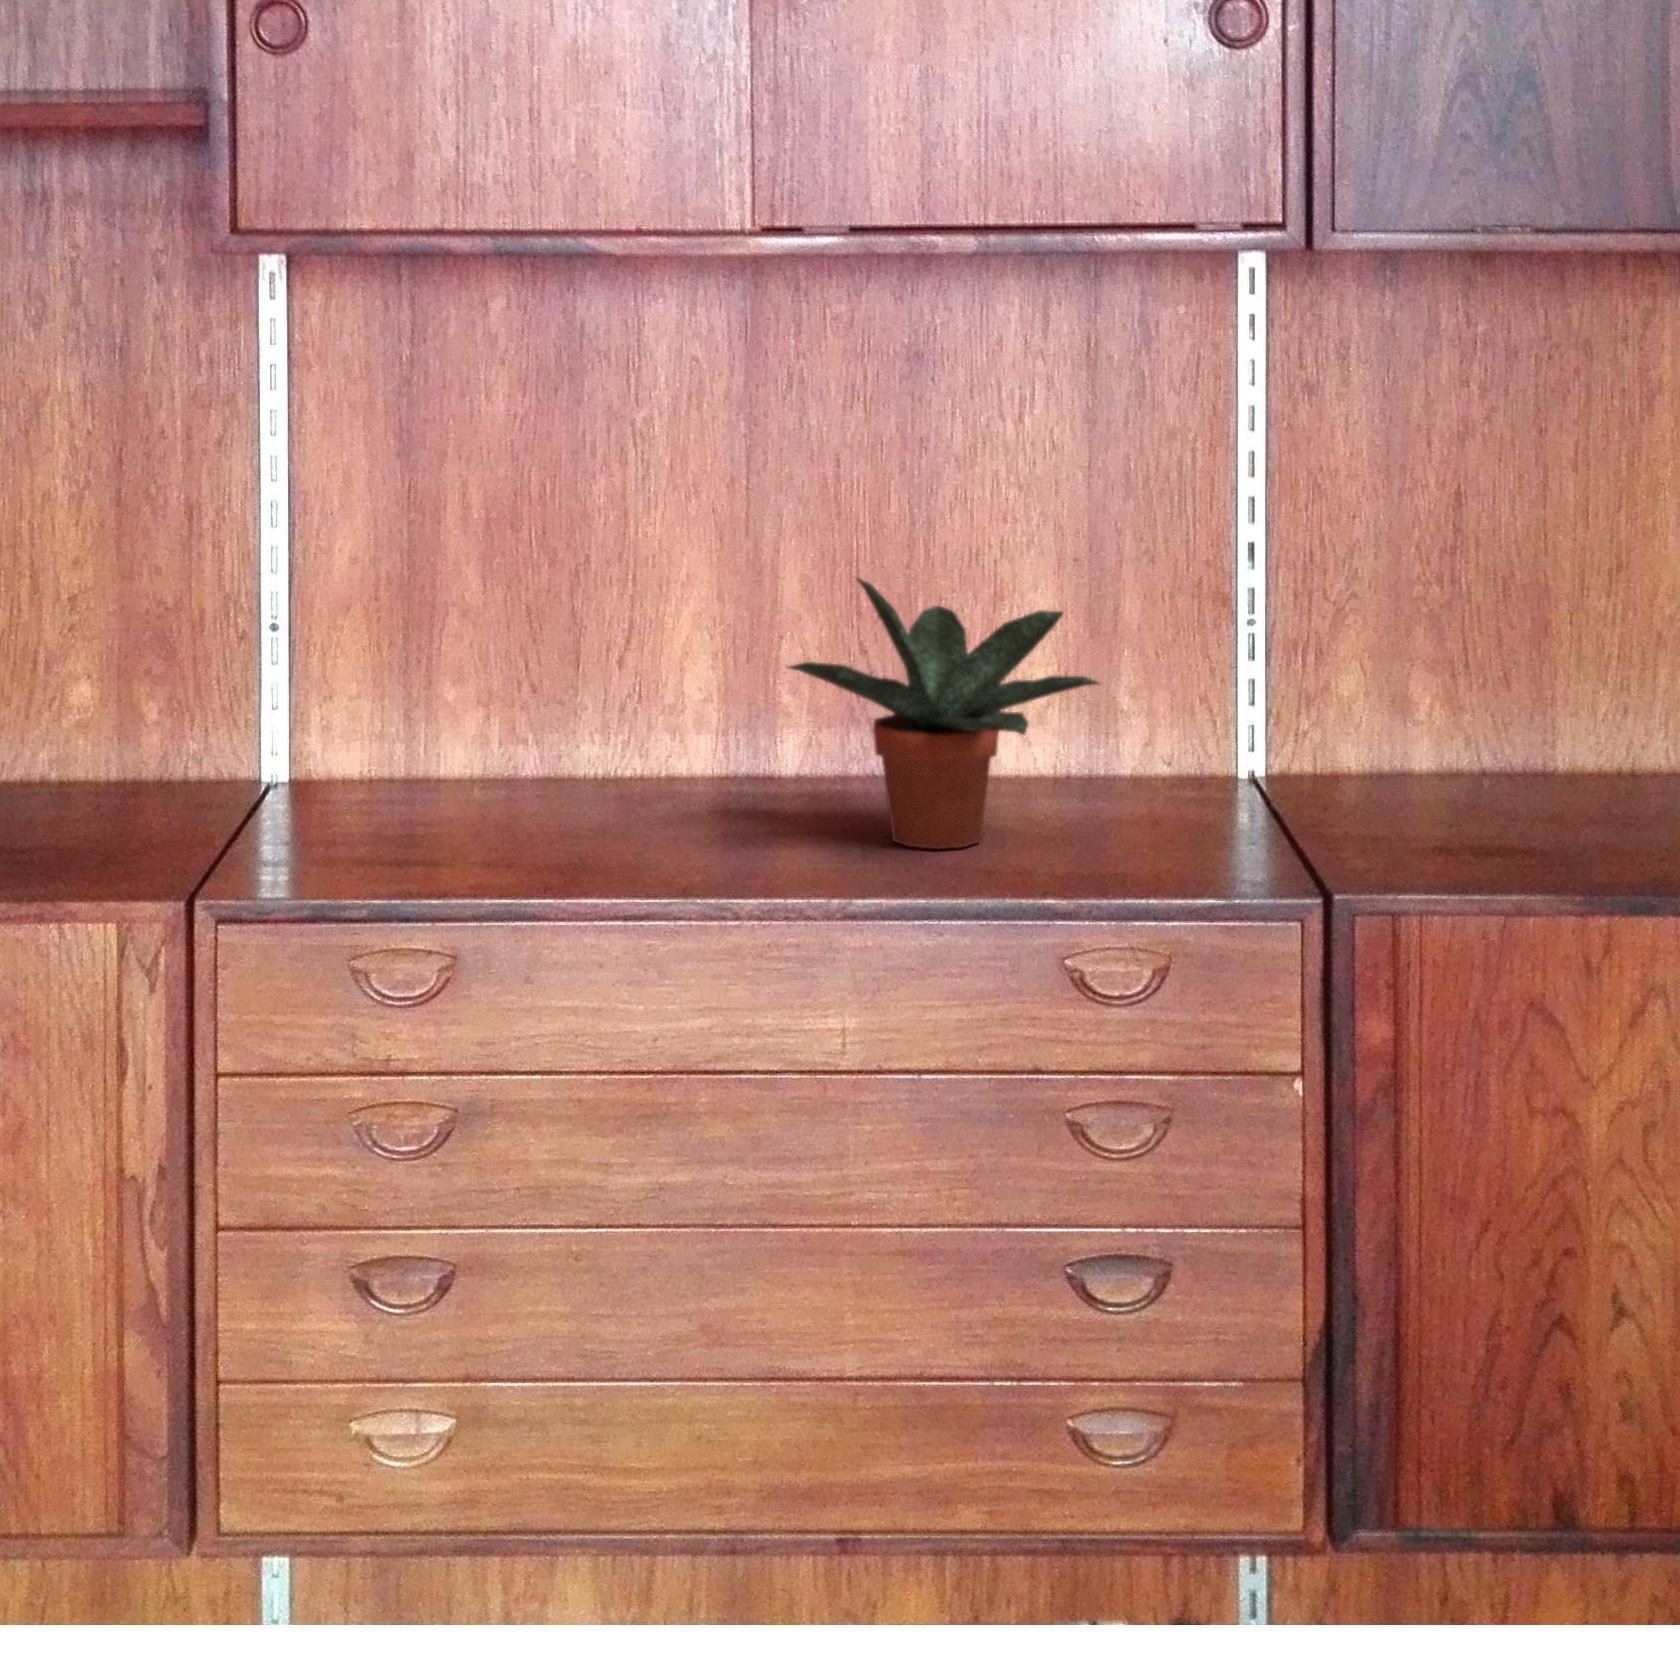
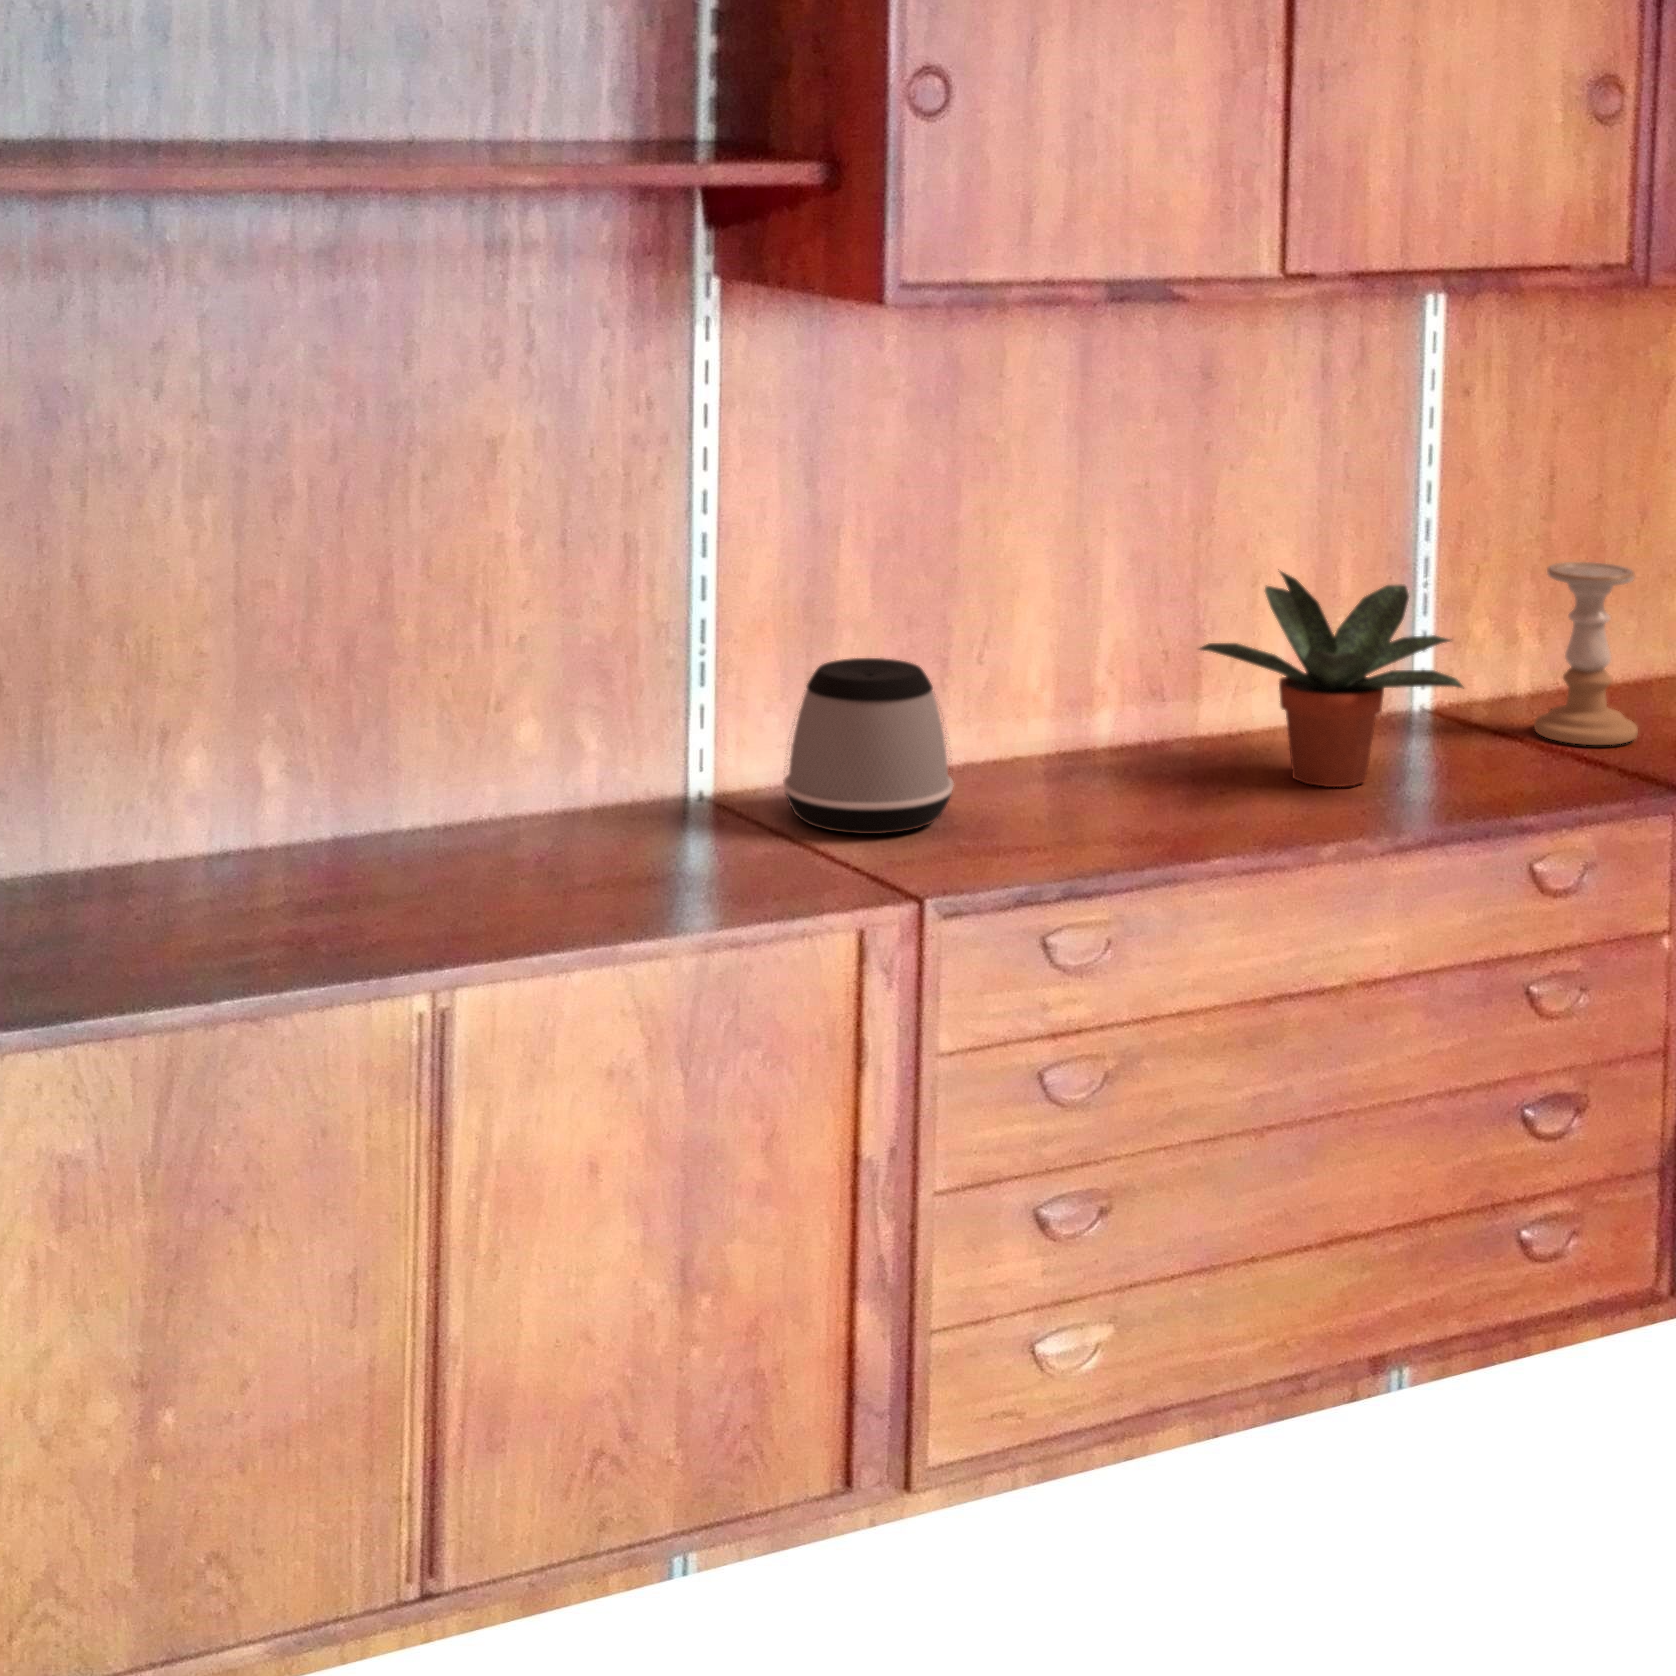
candle holder: none [1315,610,1449,847] -> present [1534,562,1638,745]
speaker: none [261,640,450,829] -> present [783,658,954,834]

